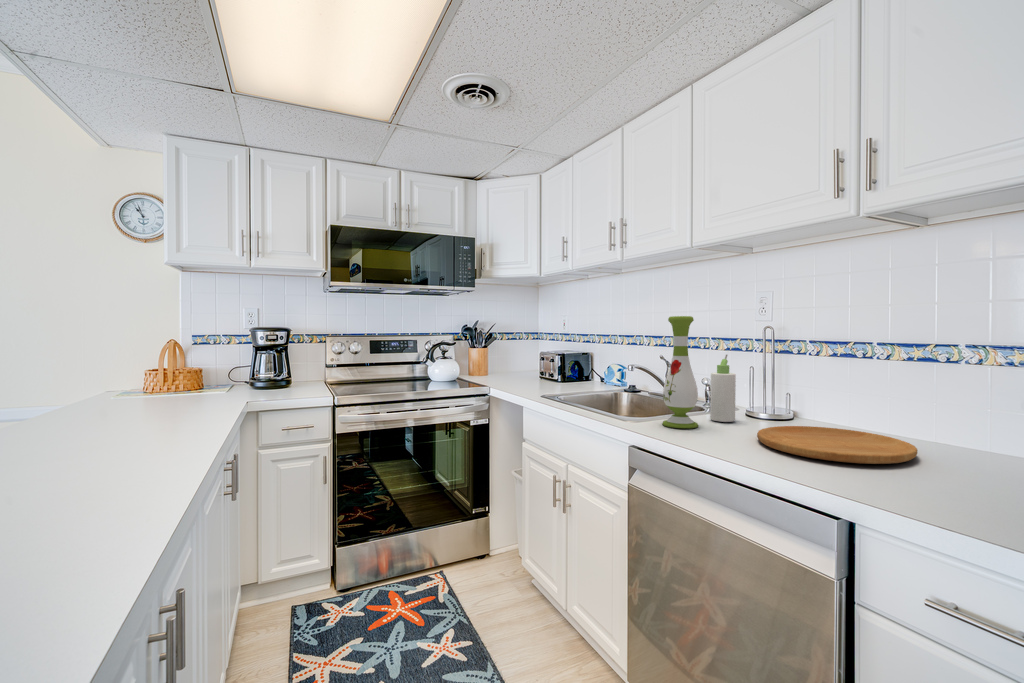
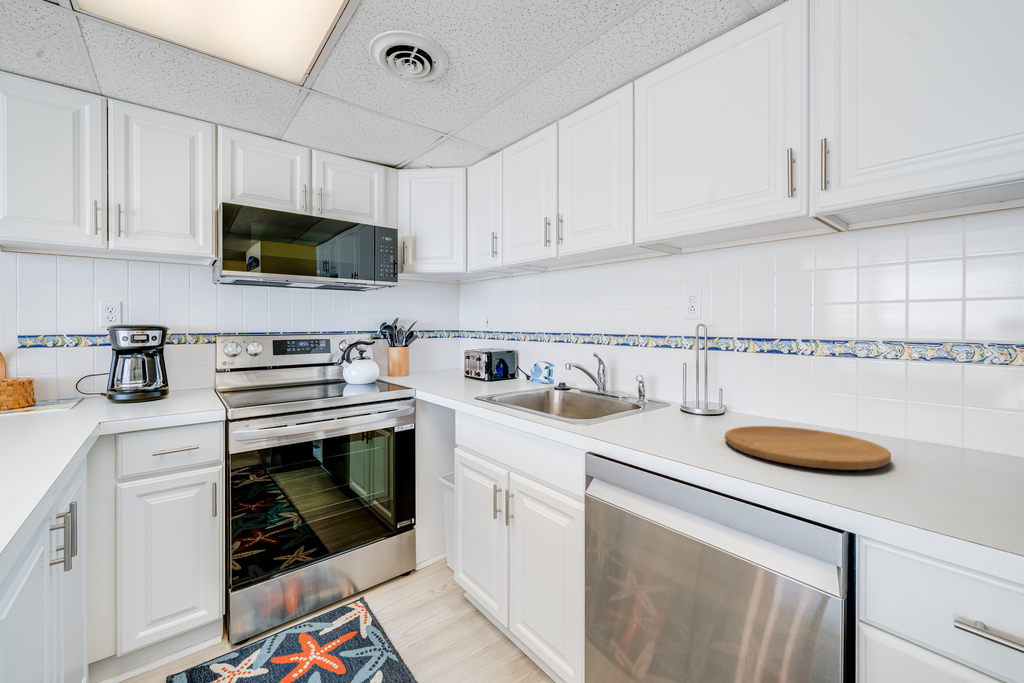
vase: present [662,316,698,428] -> none [620,314,658,434]
bottle: present [710,355,736,422] -> none [662,354,688,424]

